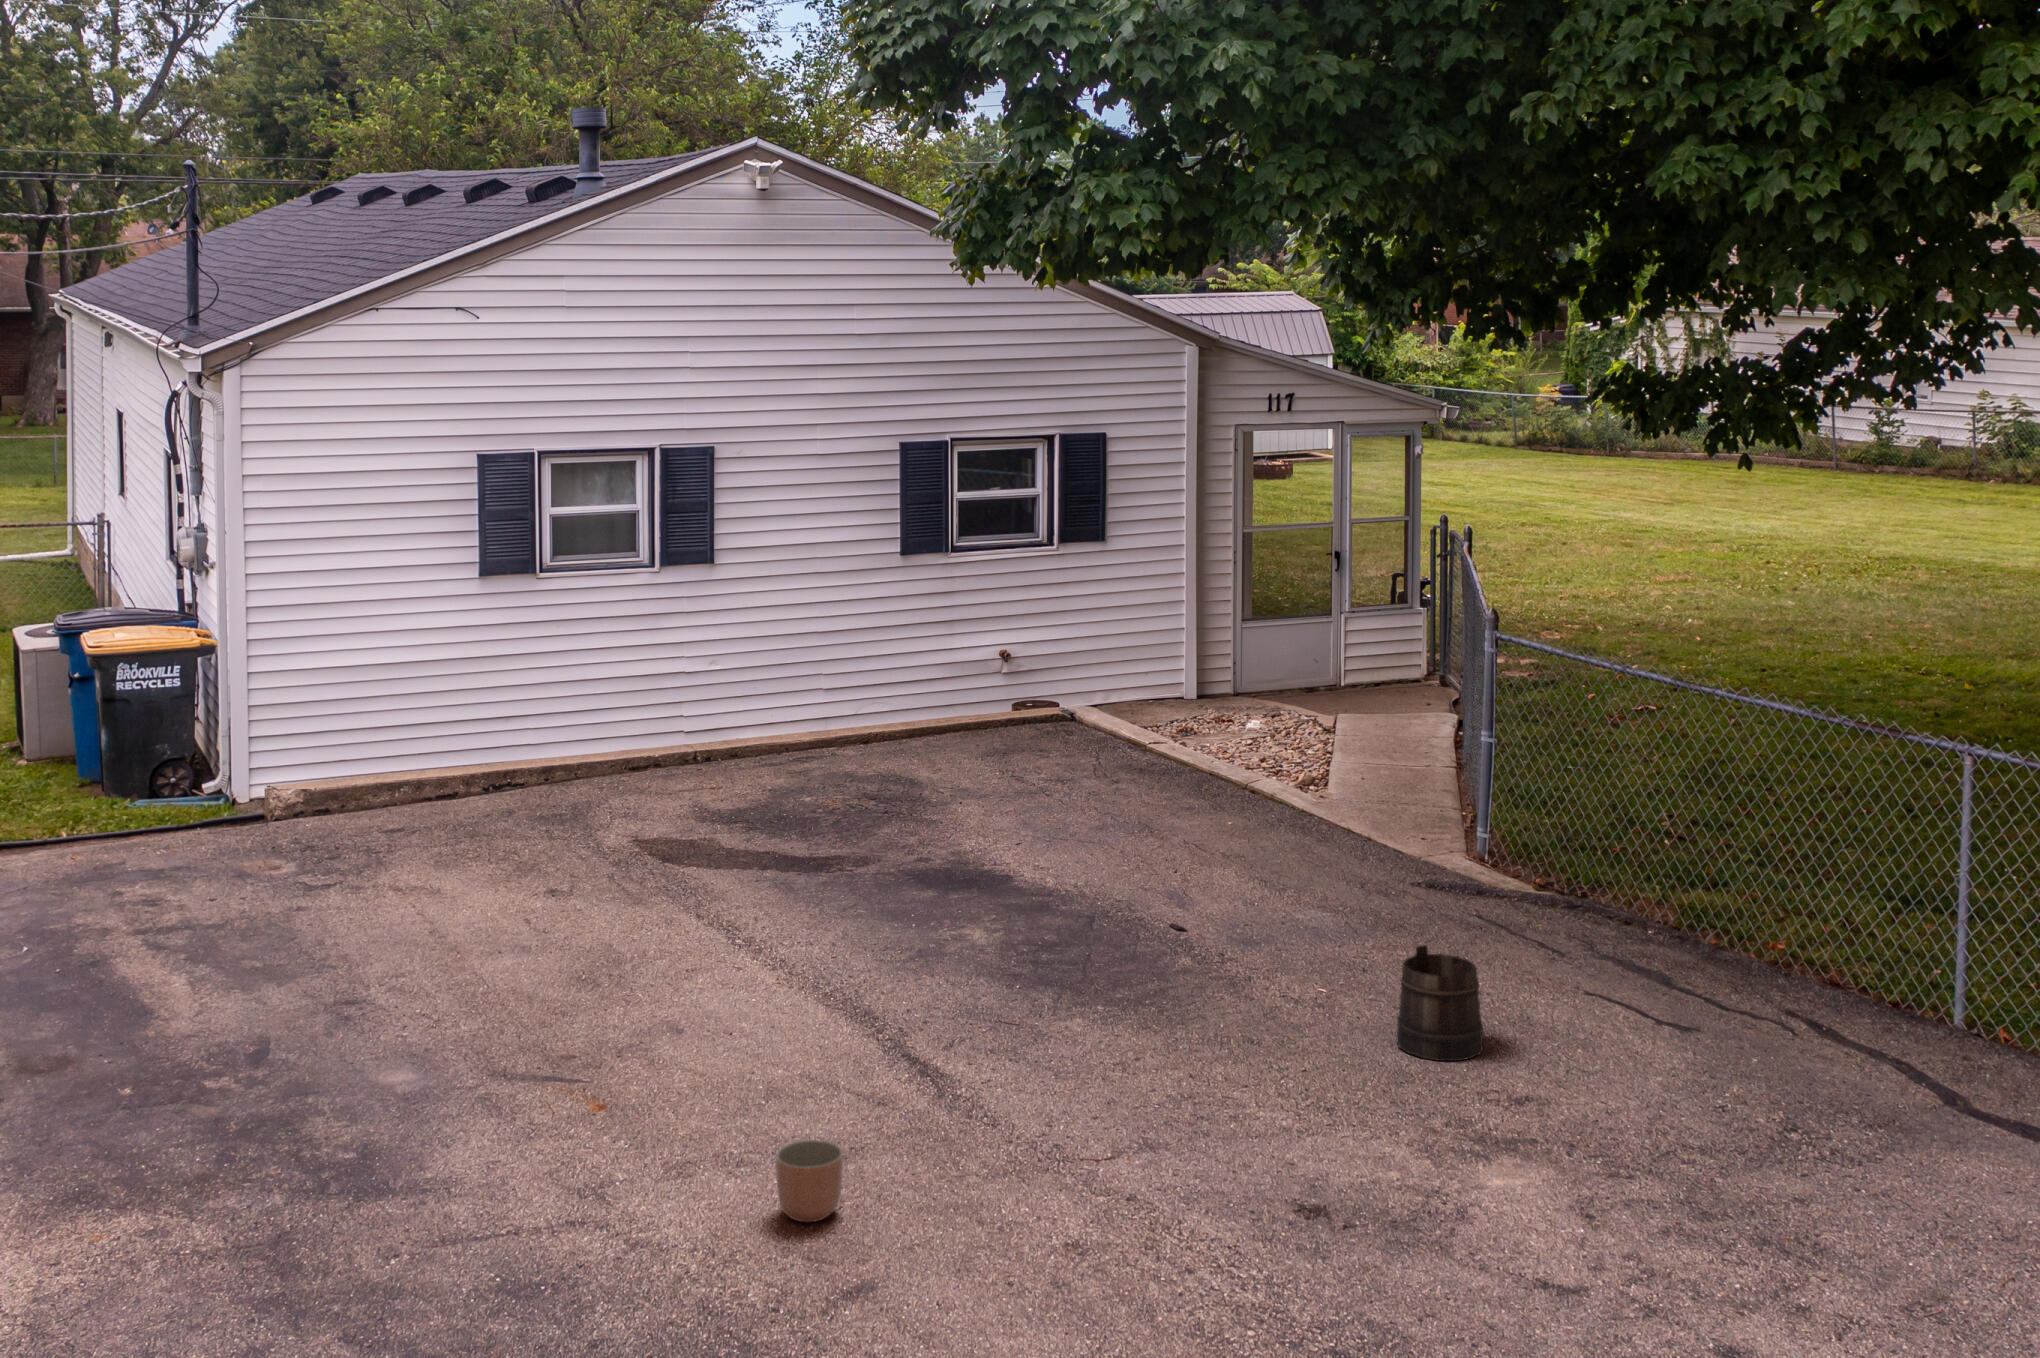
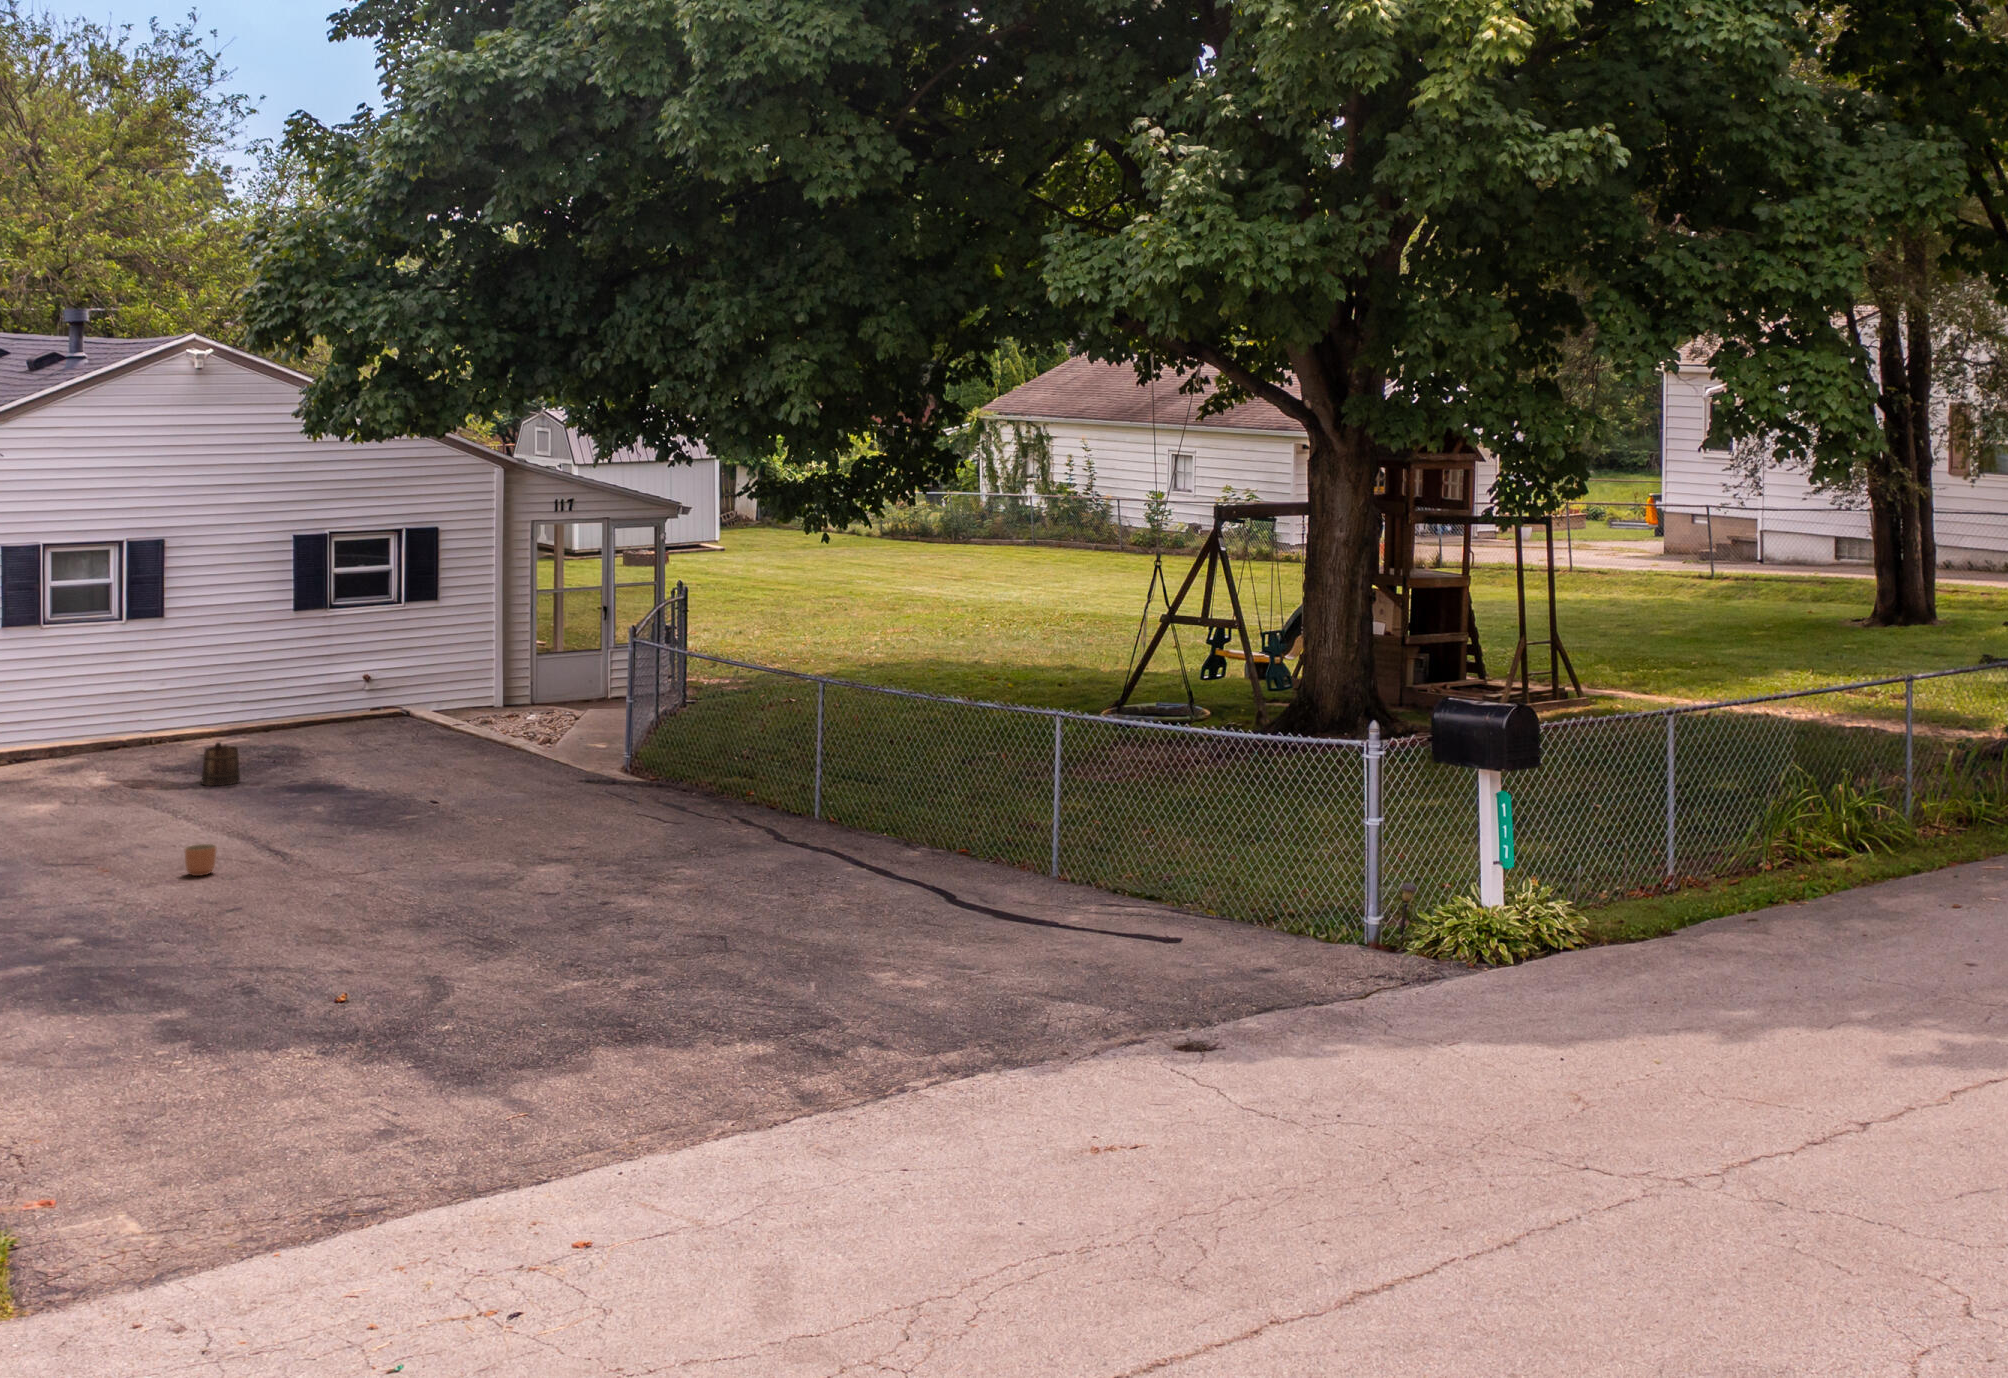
bucket: present [1397,945,1483,1061] -> present [201,742,240,786]

